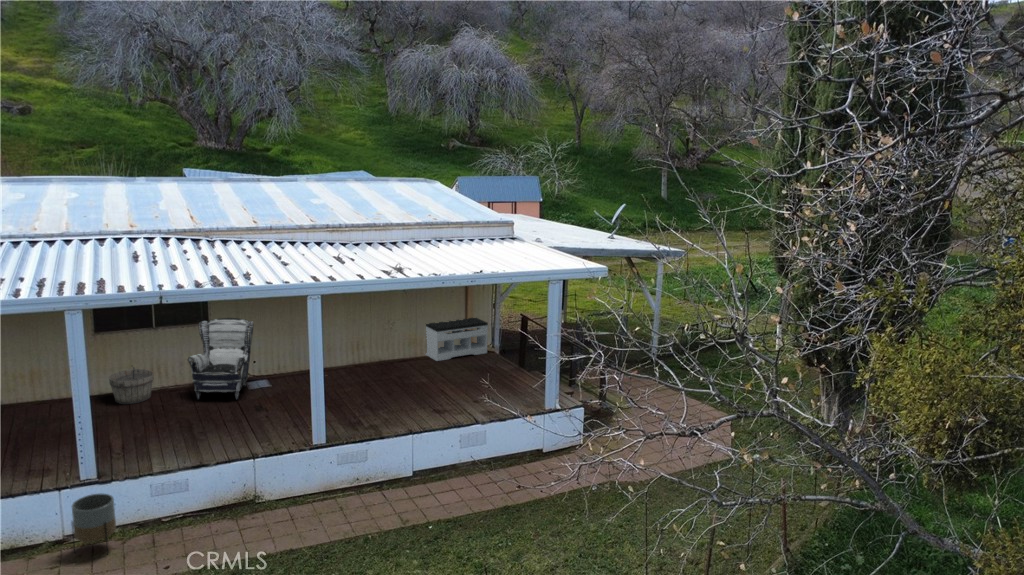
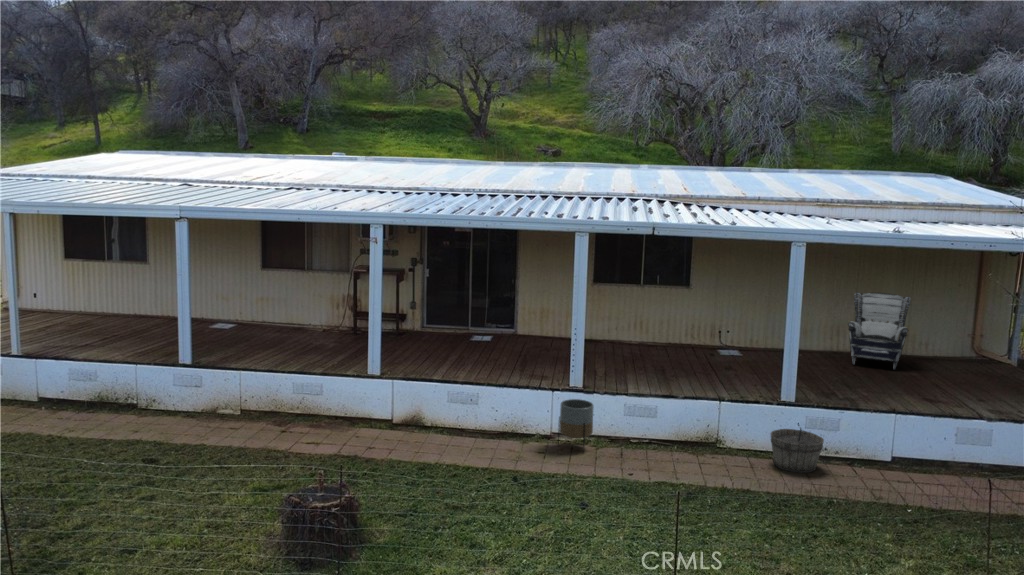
armchair: present [188,318,253,400] -> present [848,292,911,370]
bench: present [426,318,488,361] -> none [917,321,1005,366]
wooden bucket: present [109,368,154,404] -> present [771,425,824,473]

